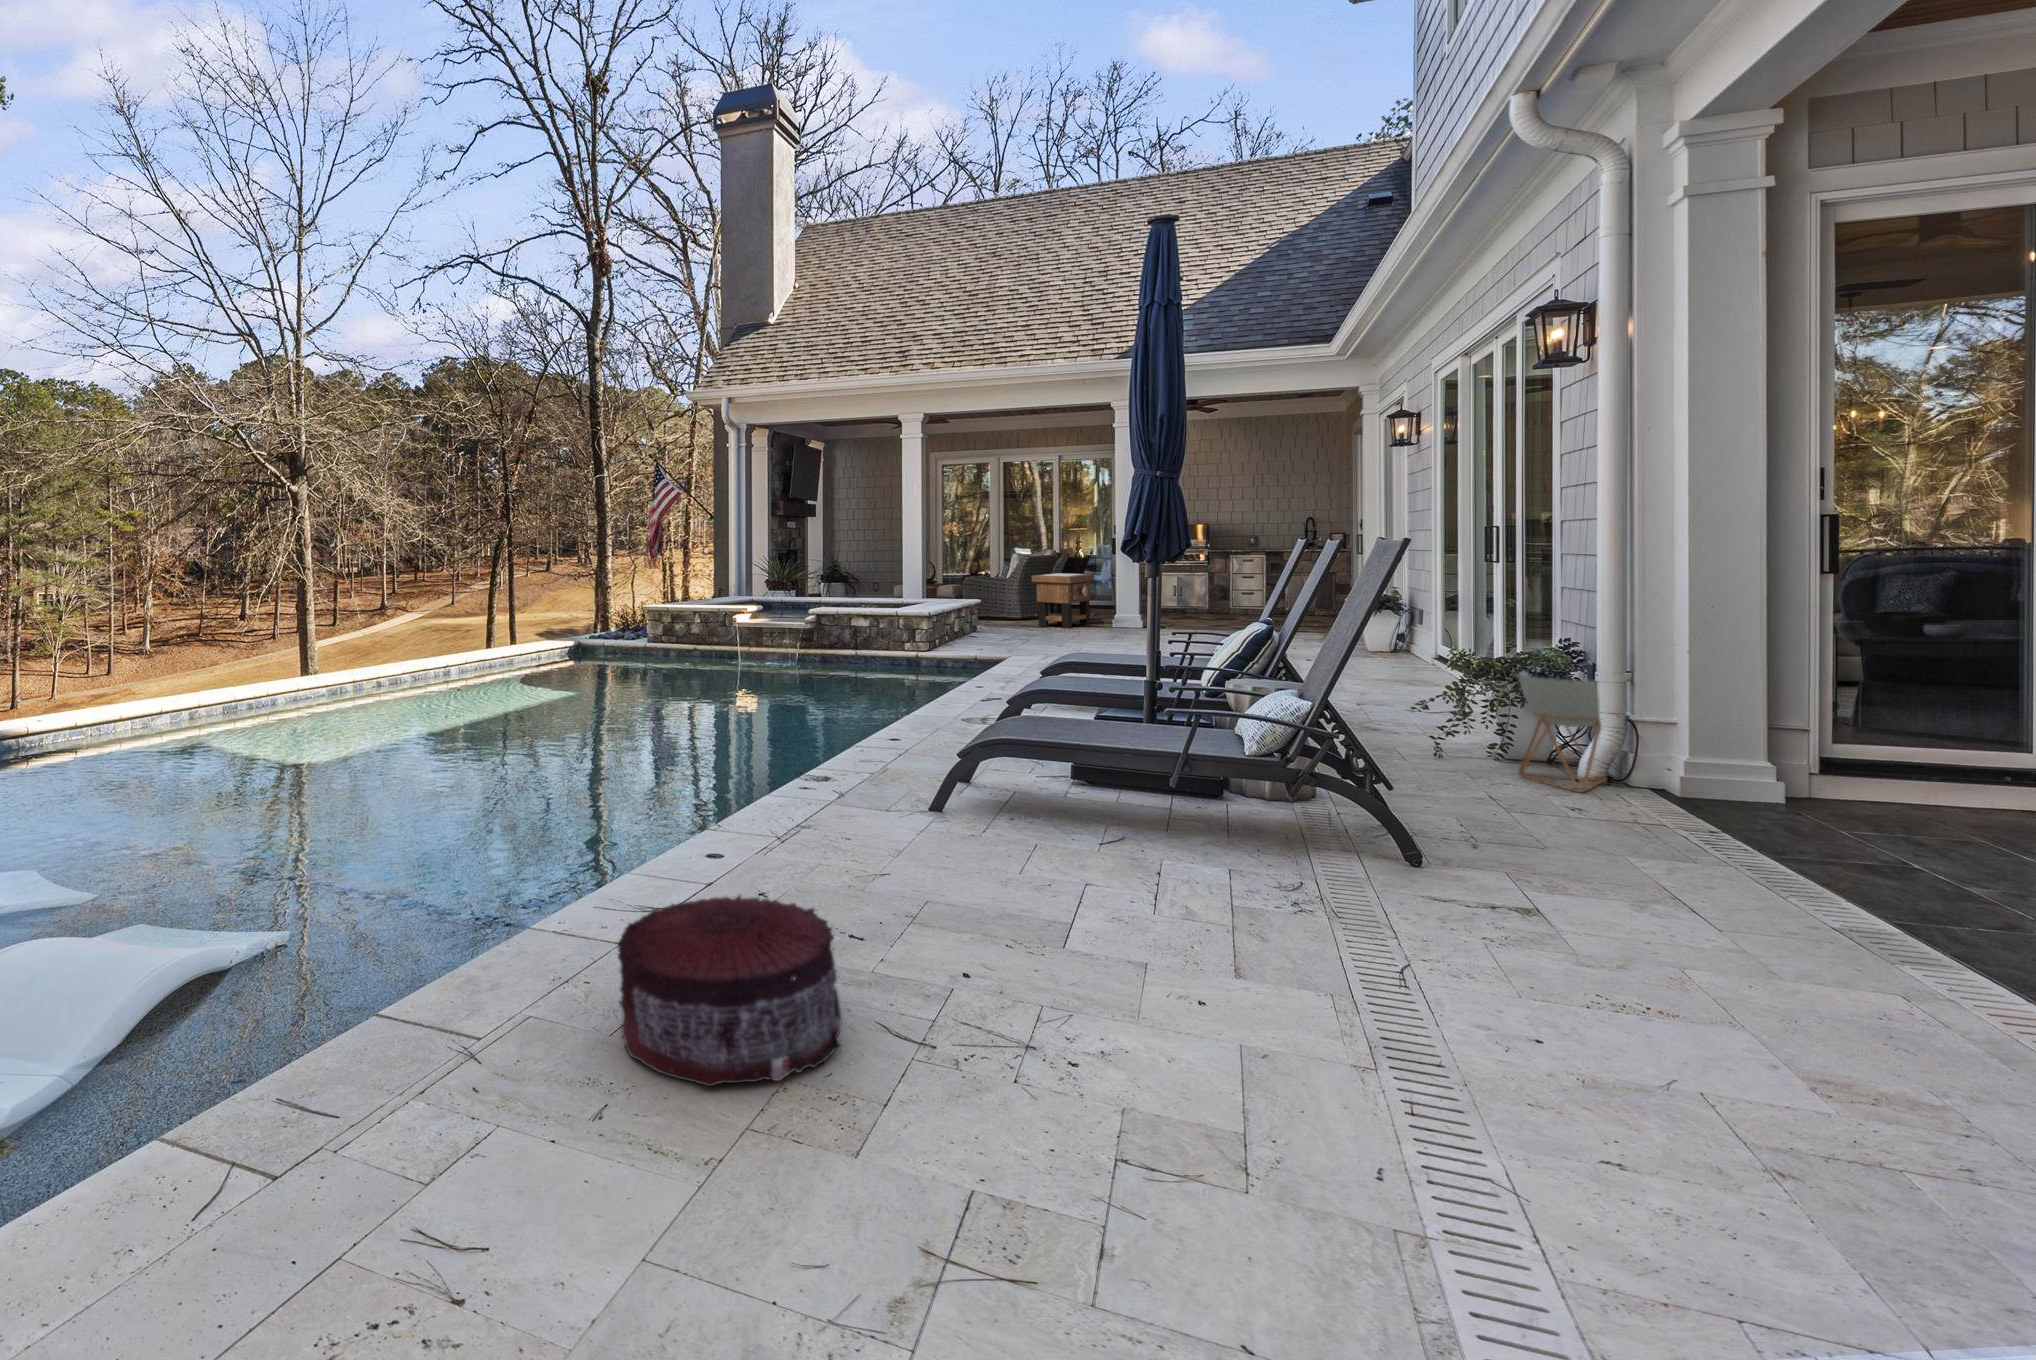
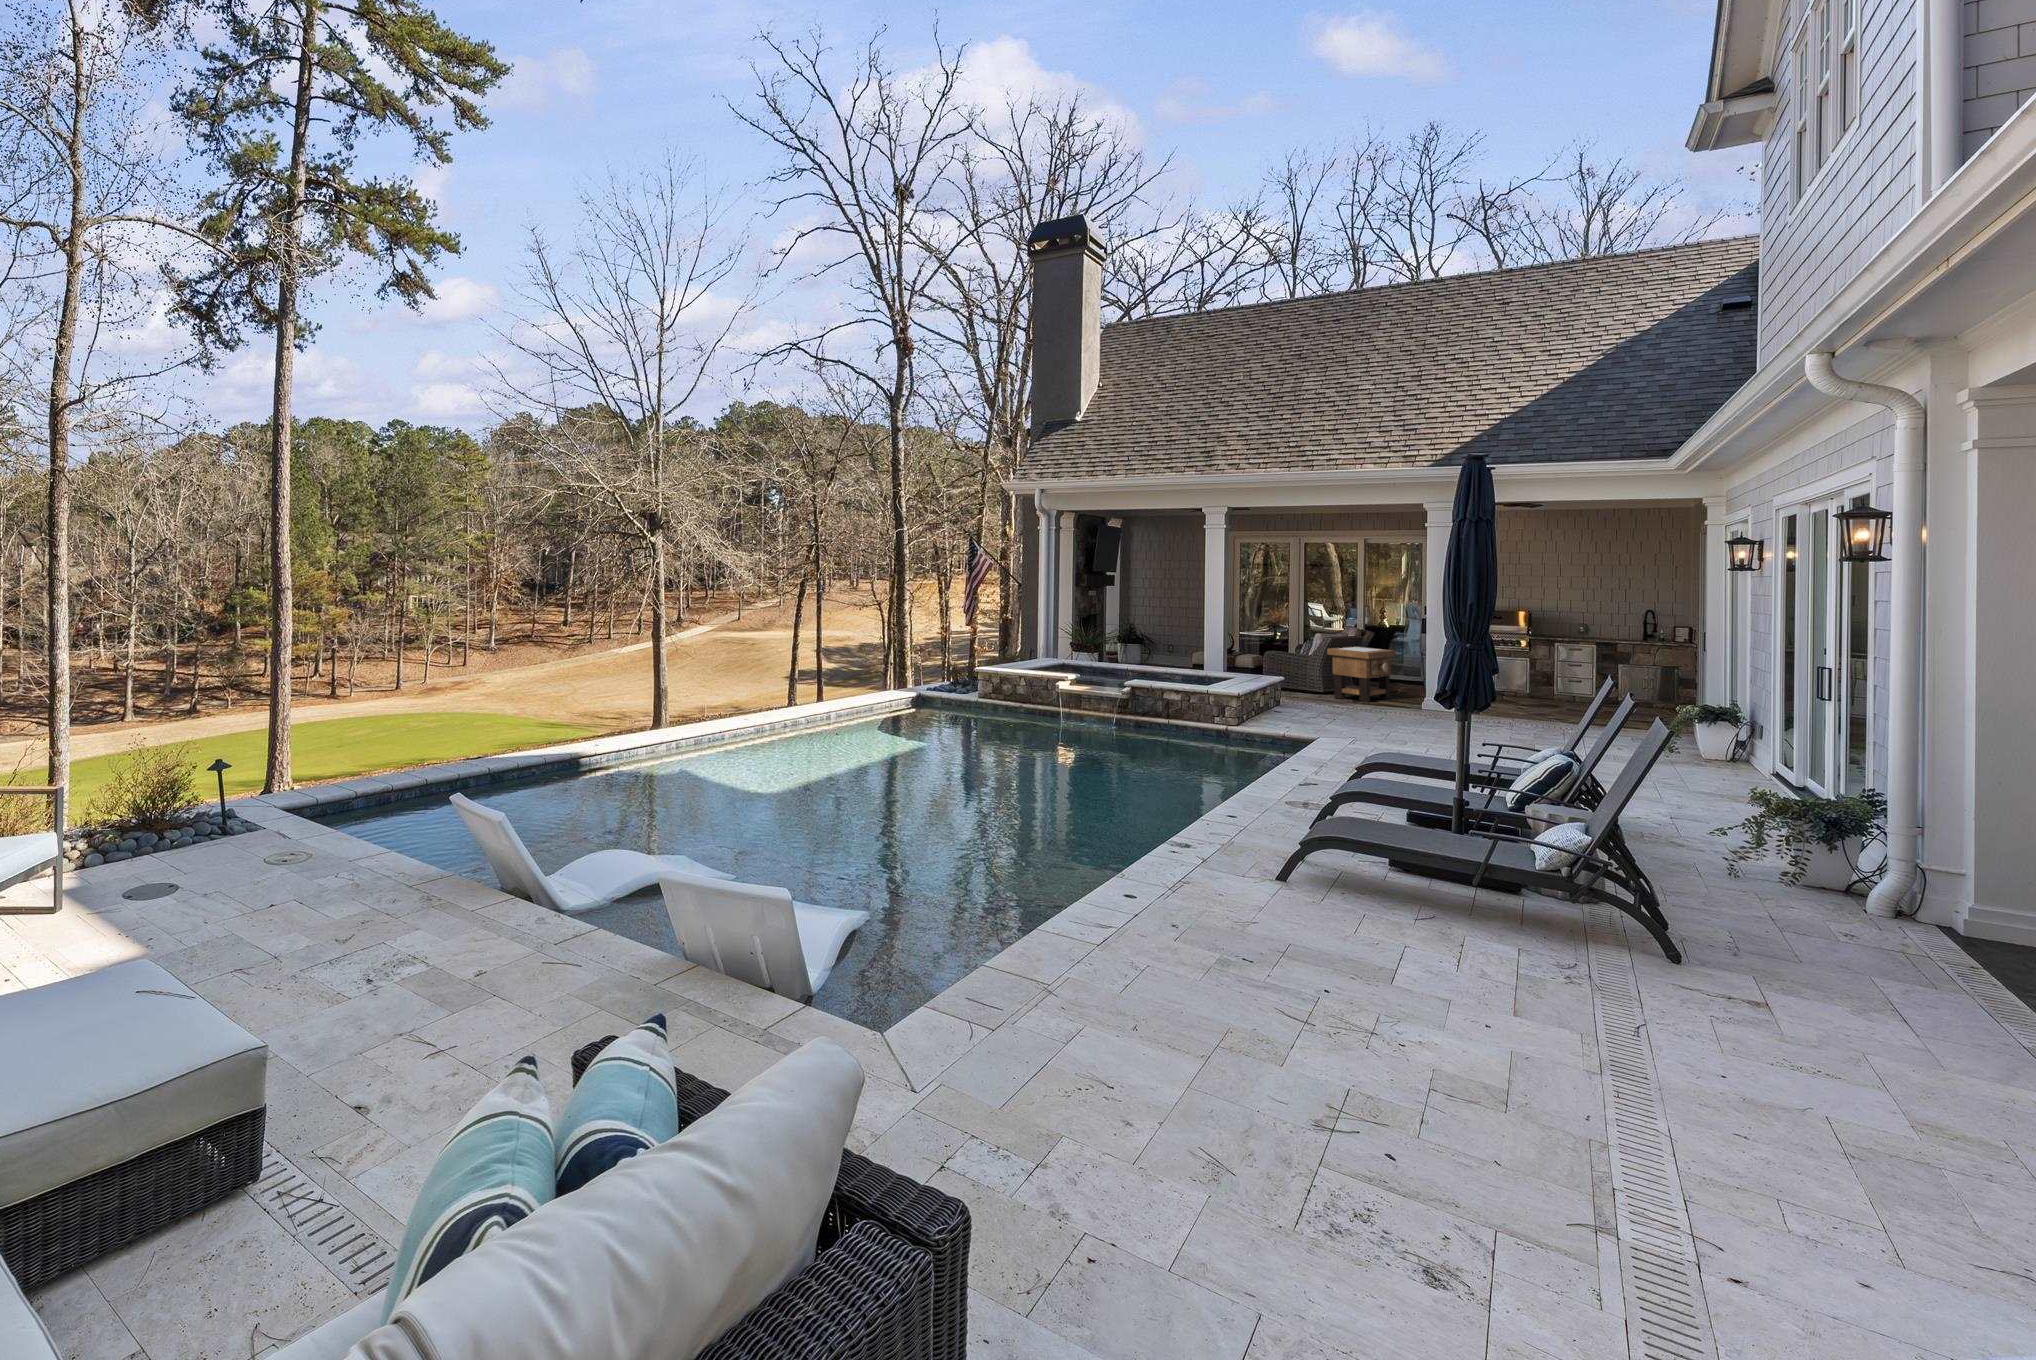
planter: present [1518,671,1605,792] -> none [1836,817,1941,941]
pouf: present [618,895,842,1086] -> none [1008,949,1174,1087]

